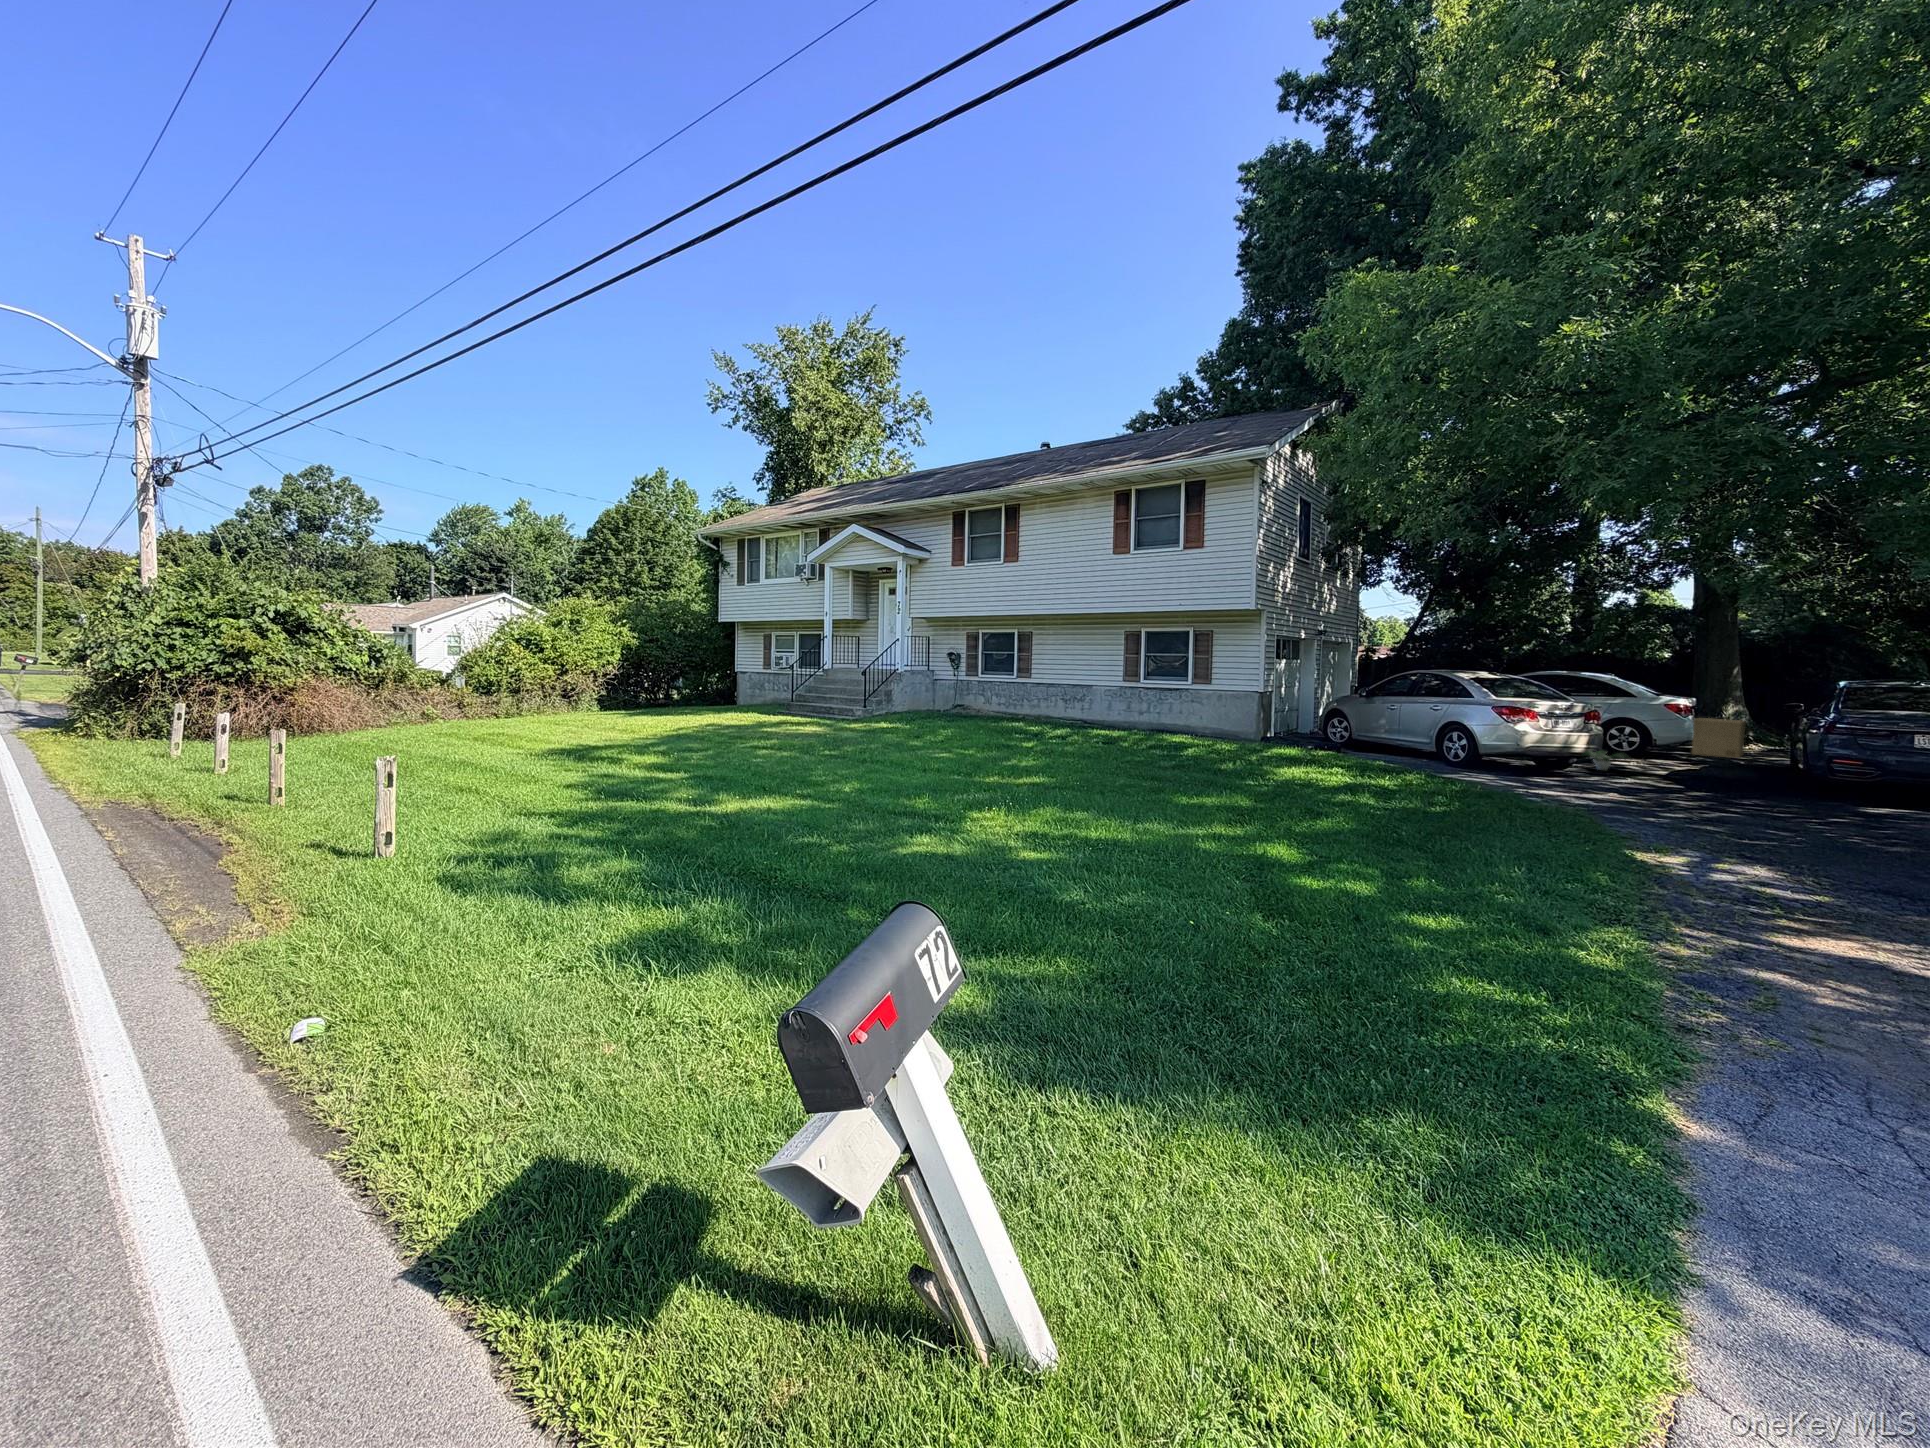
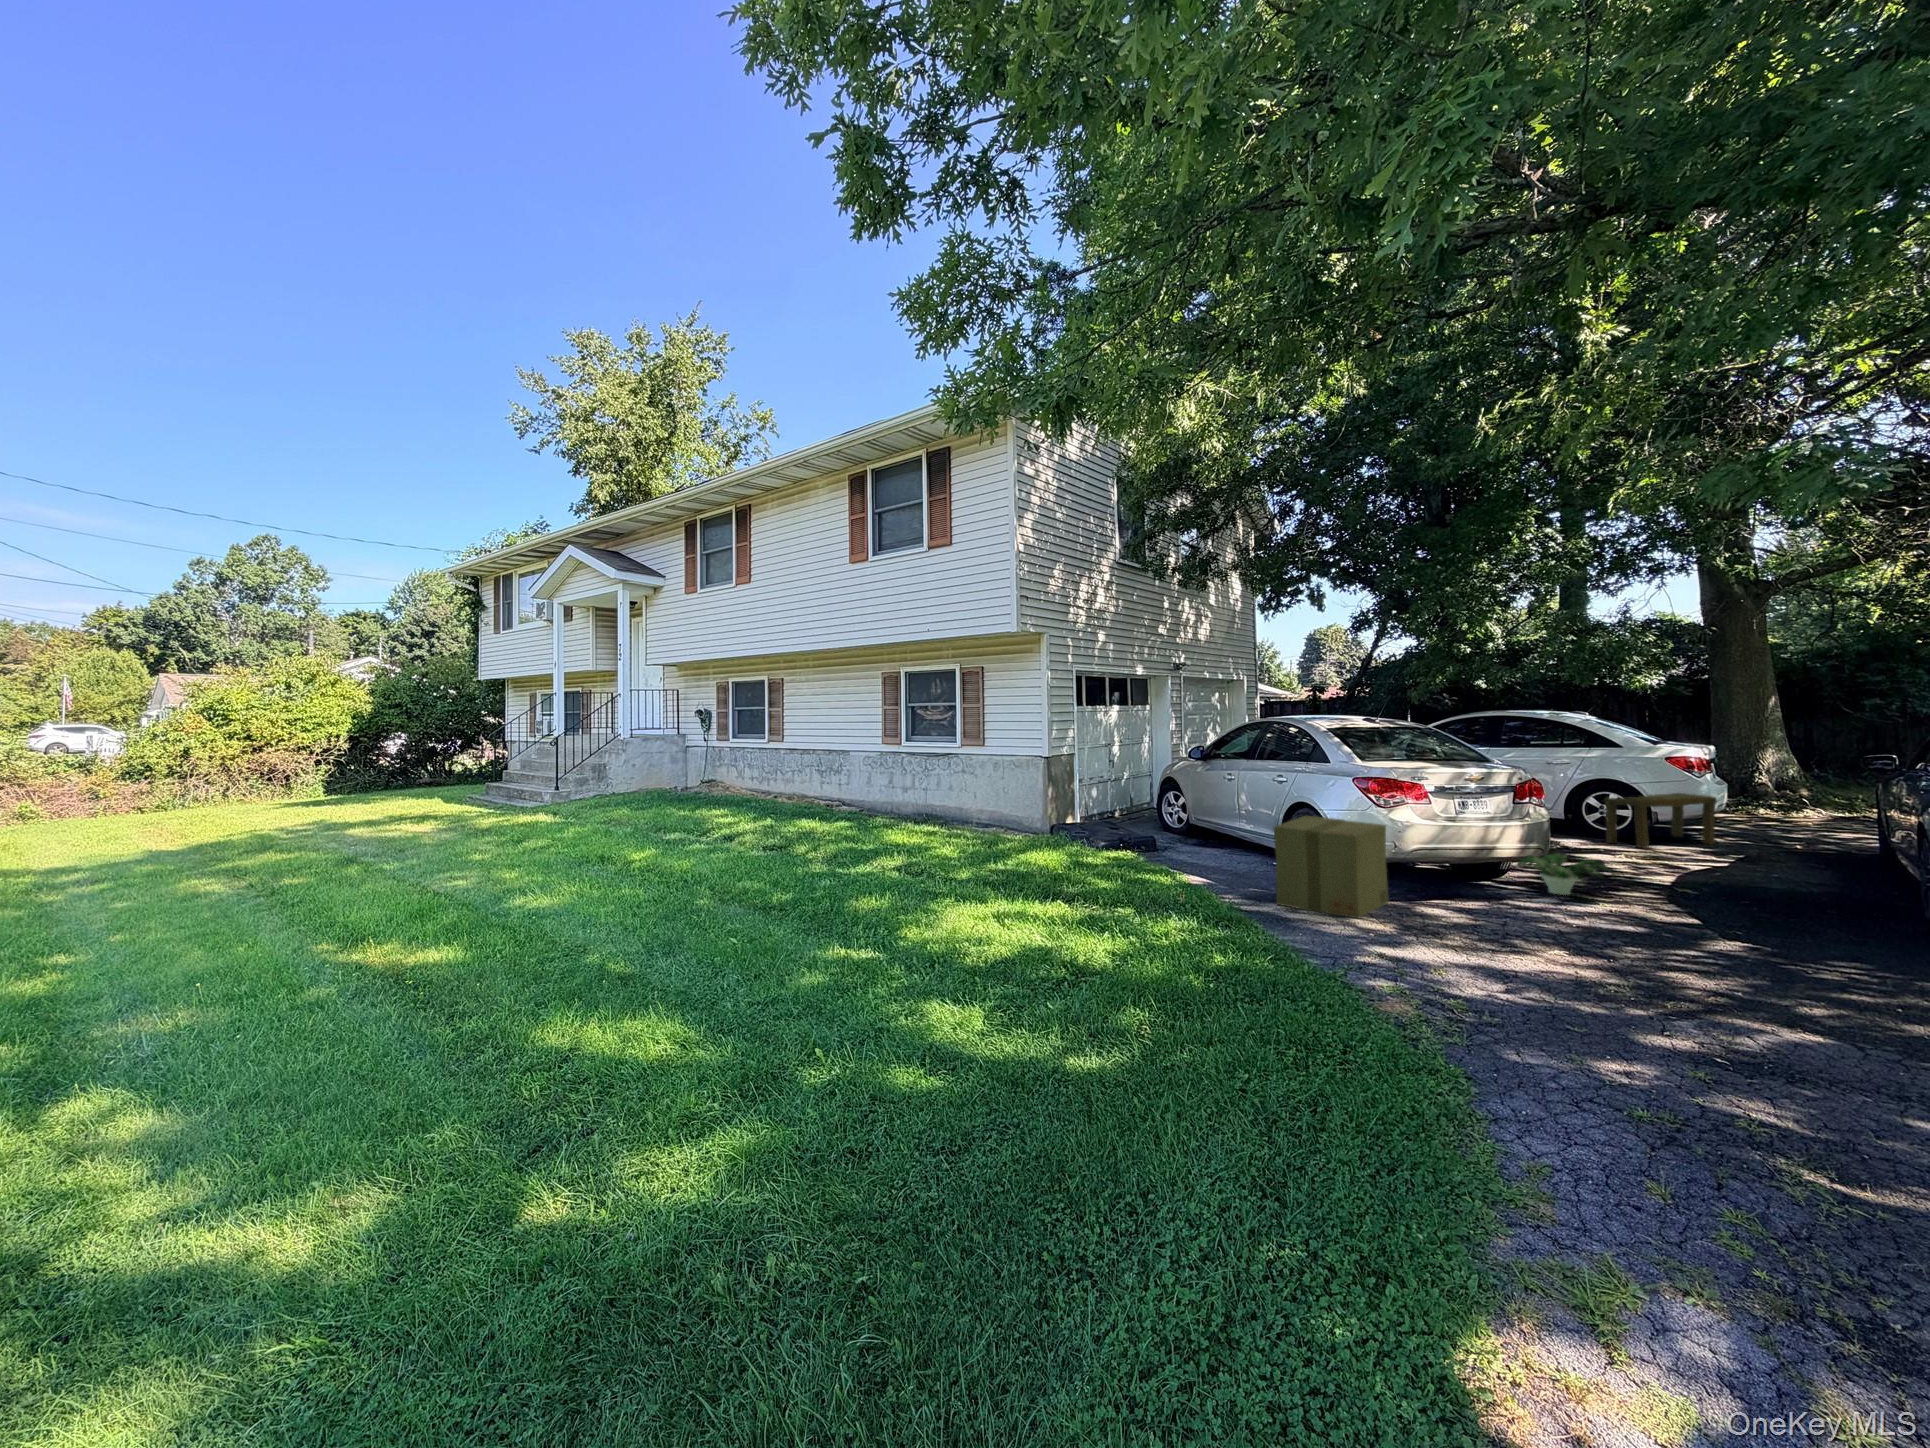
cardboard box: present [1692,718,1746,758] -> present [1274,816,1388,918]
bench: none [1624,727,1690,757] -> present [1605,793,1717,849]

